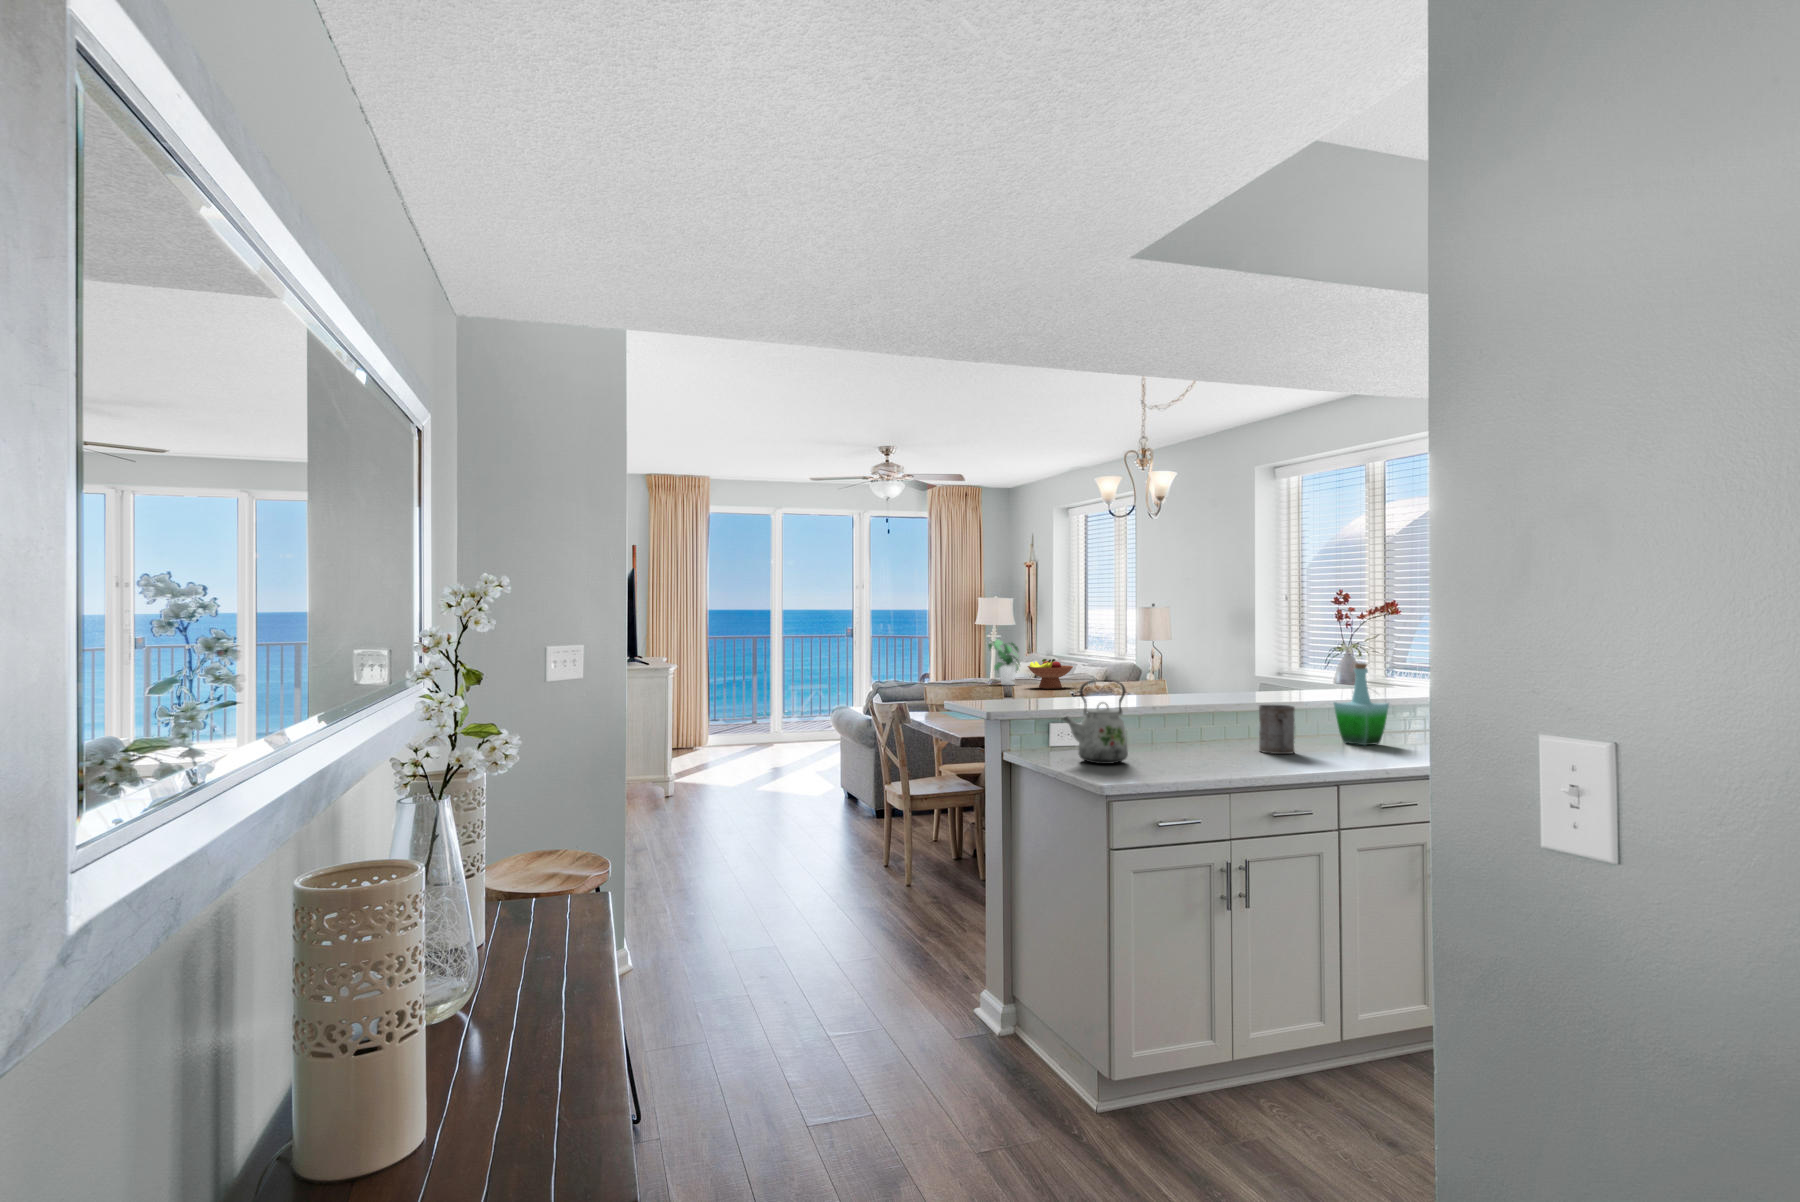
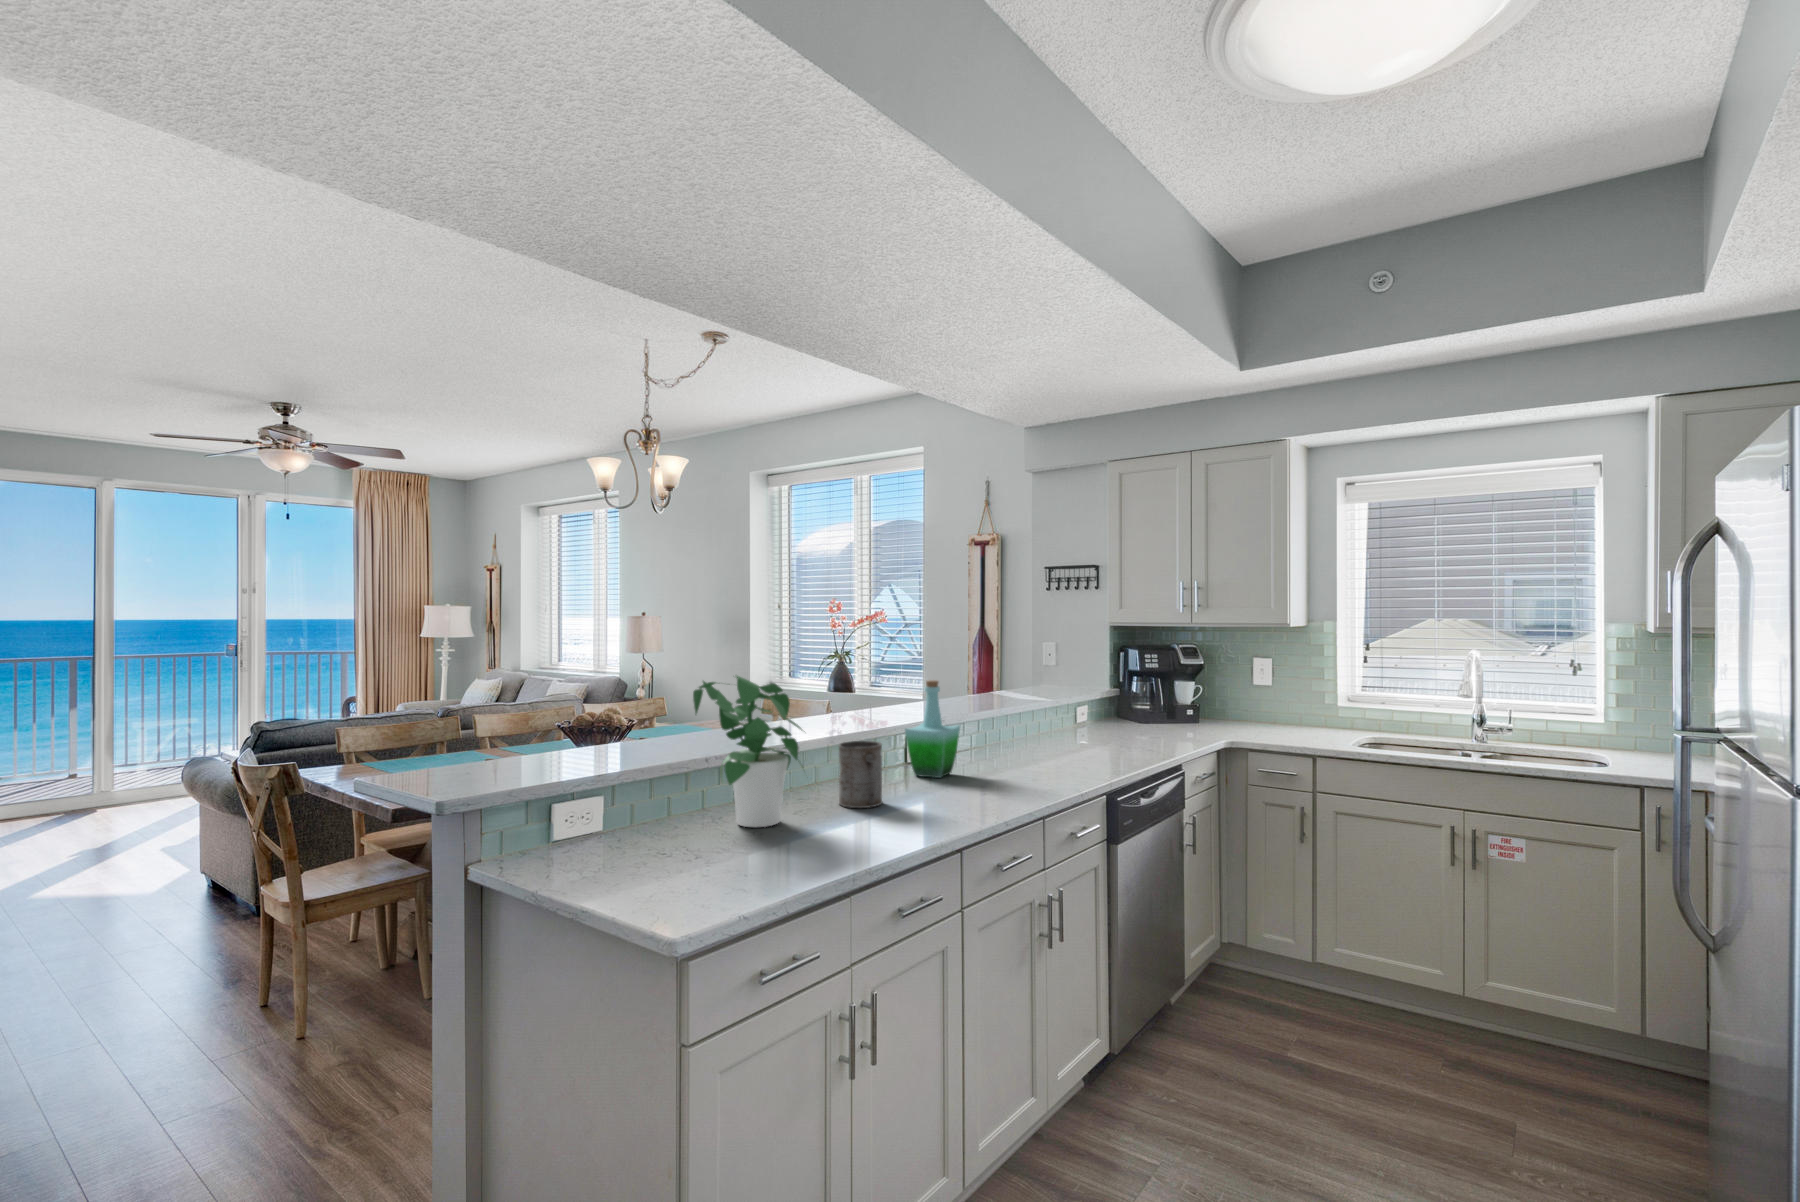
potted plant: present [988,639,1020,685] -> present [693,676,802,827]
fruit bowl: present [1028,659,1073,689] -> none [491,678,550,714]
kettle: present [1063,680,1128,764] -> none [574,733,683,872]

